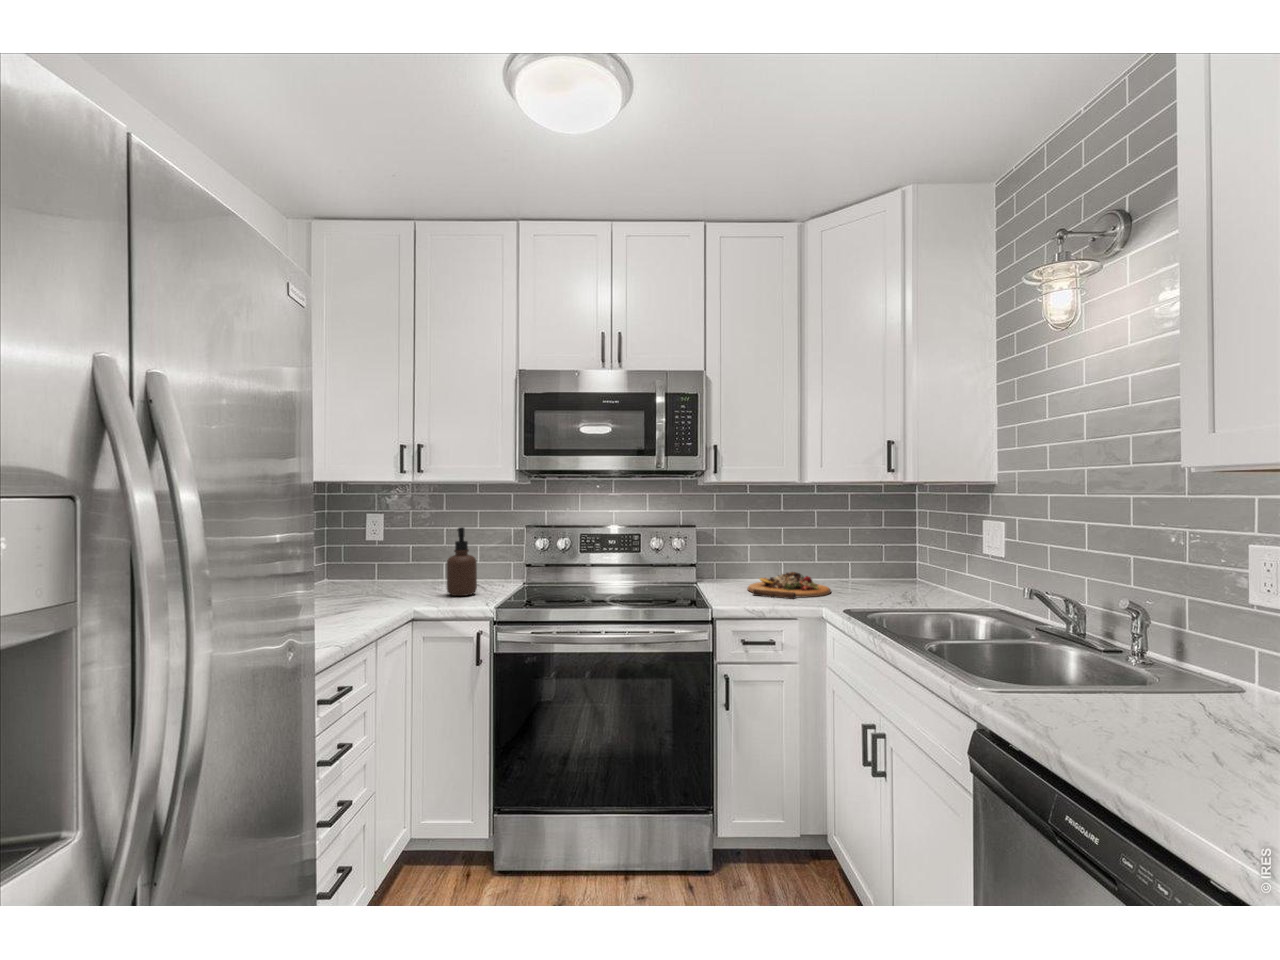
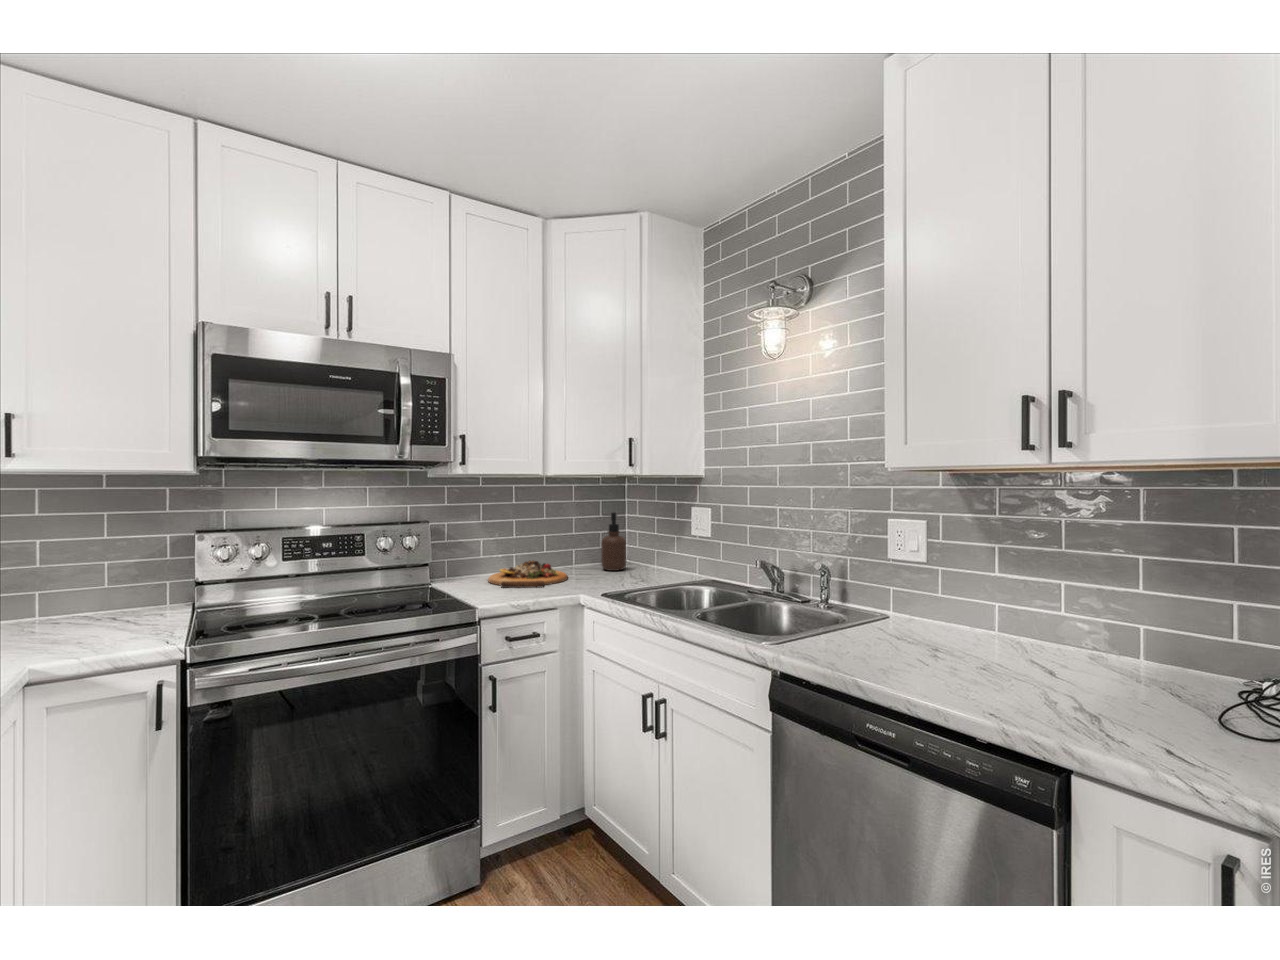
soap dispenser: present [446,527,477,596] -> present [601,512,626,571]

